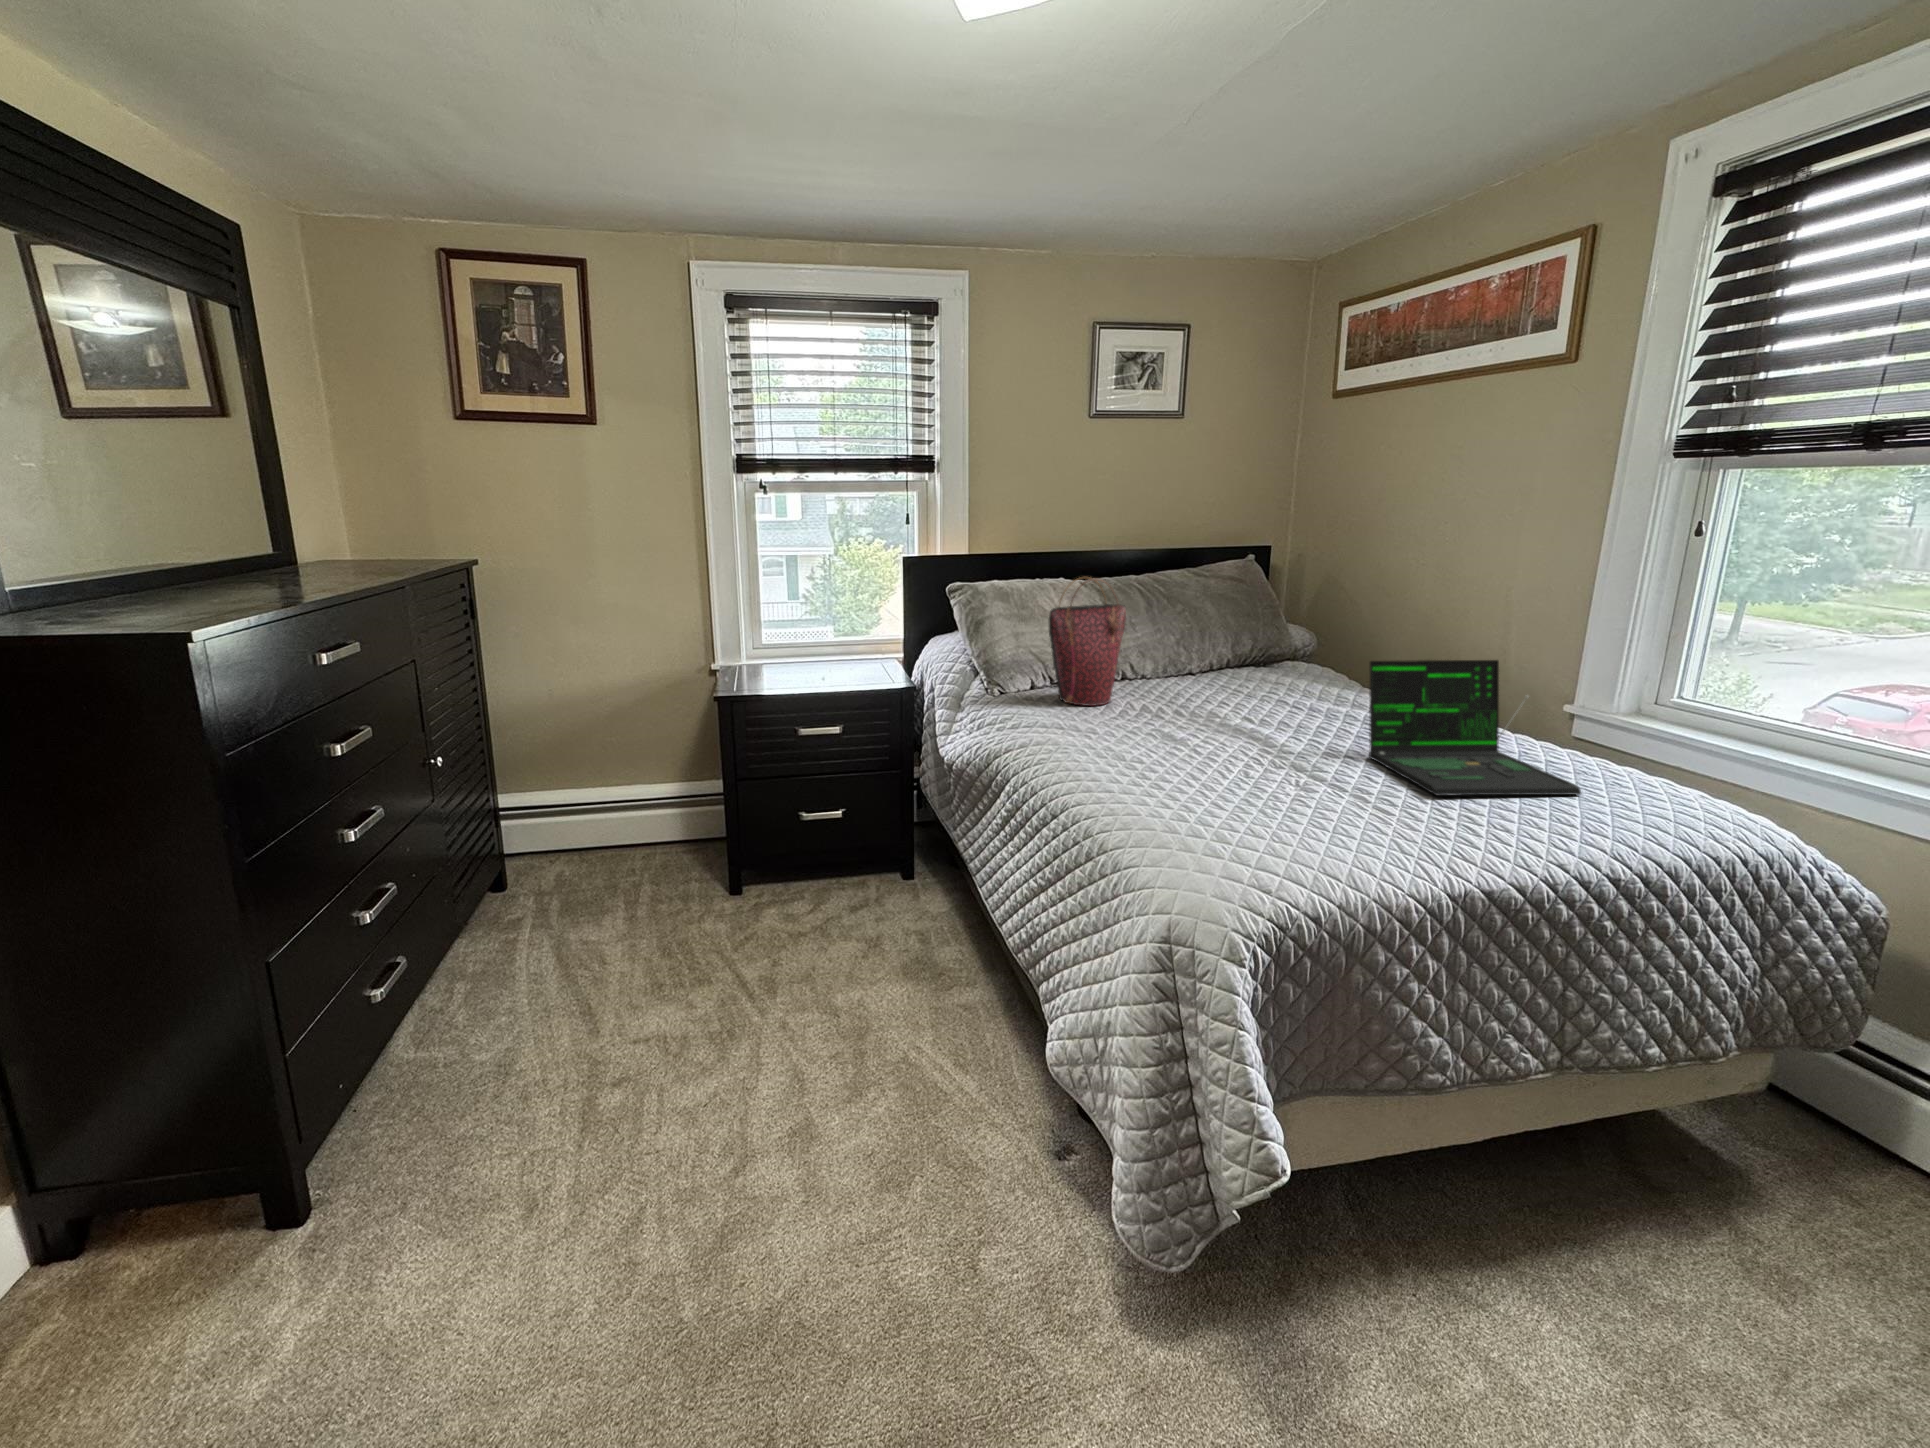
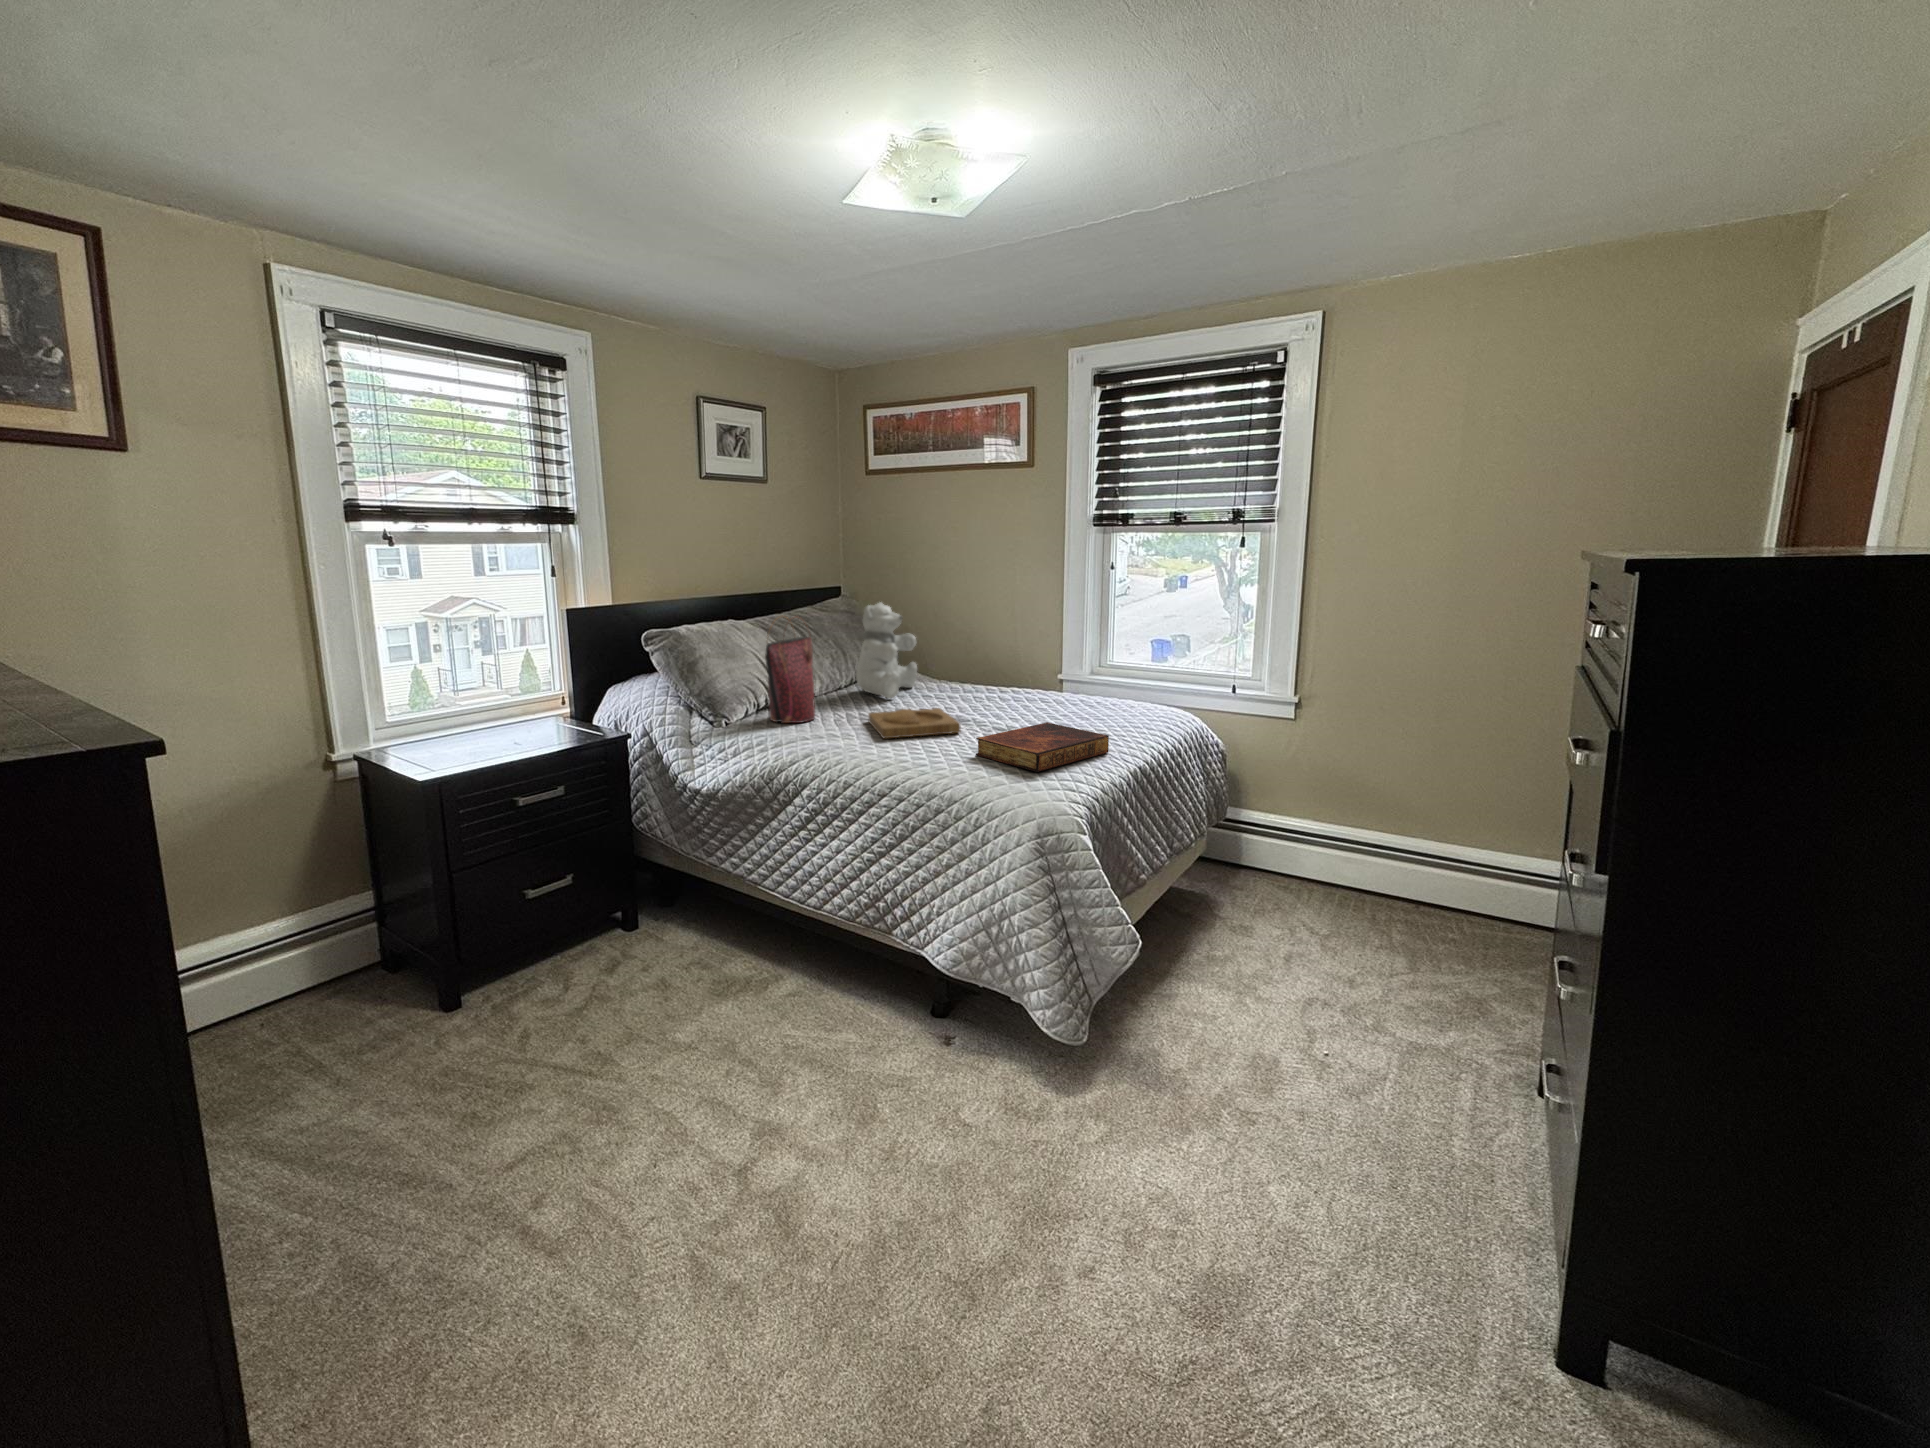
teddy bear: none [1206,568,1304,696] -> present [856,602,917,699]
laptop: present [1369,660,1581,795] -> none [1006,647,1122,729]
tray: none [1137,709,1264,760] -> present [868,708,960,738]
book: none [1219,772,1446,849] -> present [976,722,1109,772]

